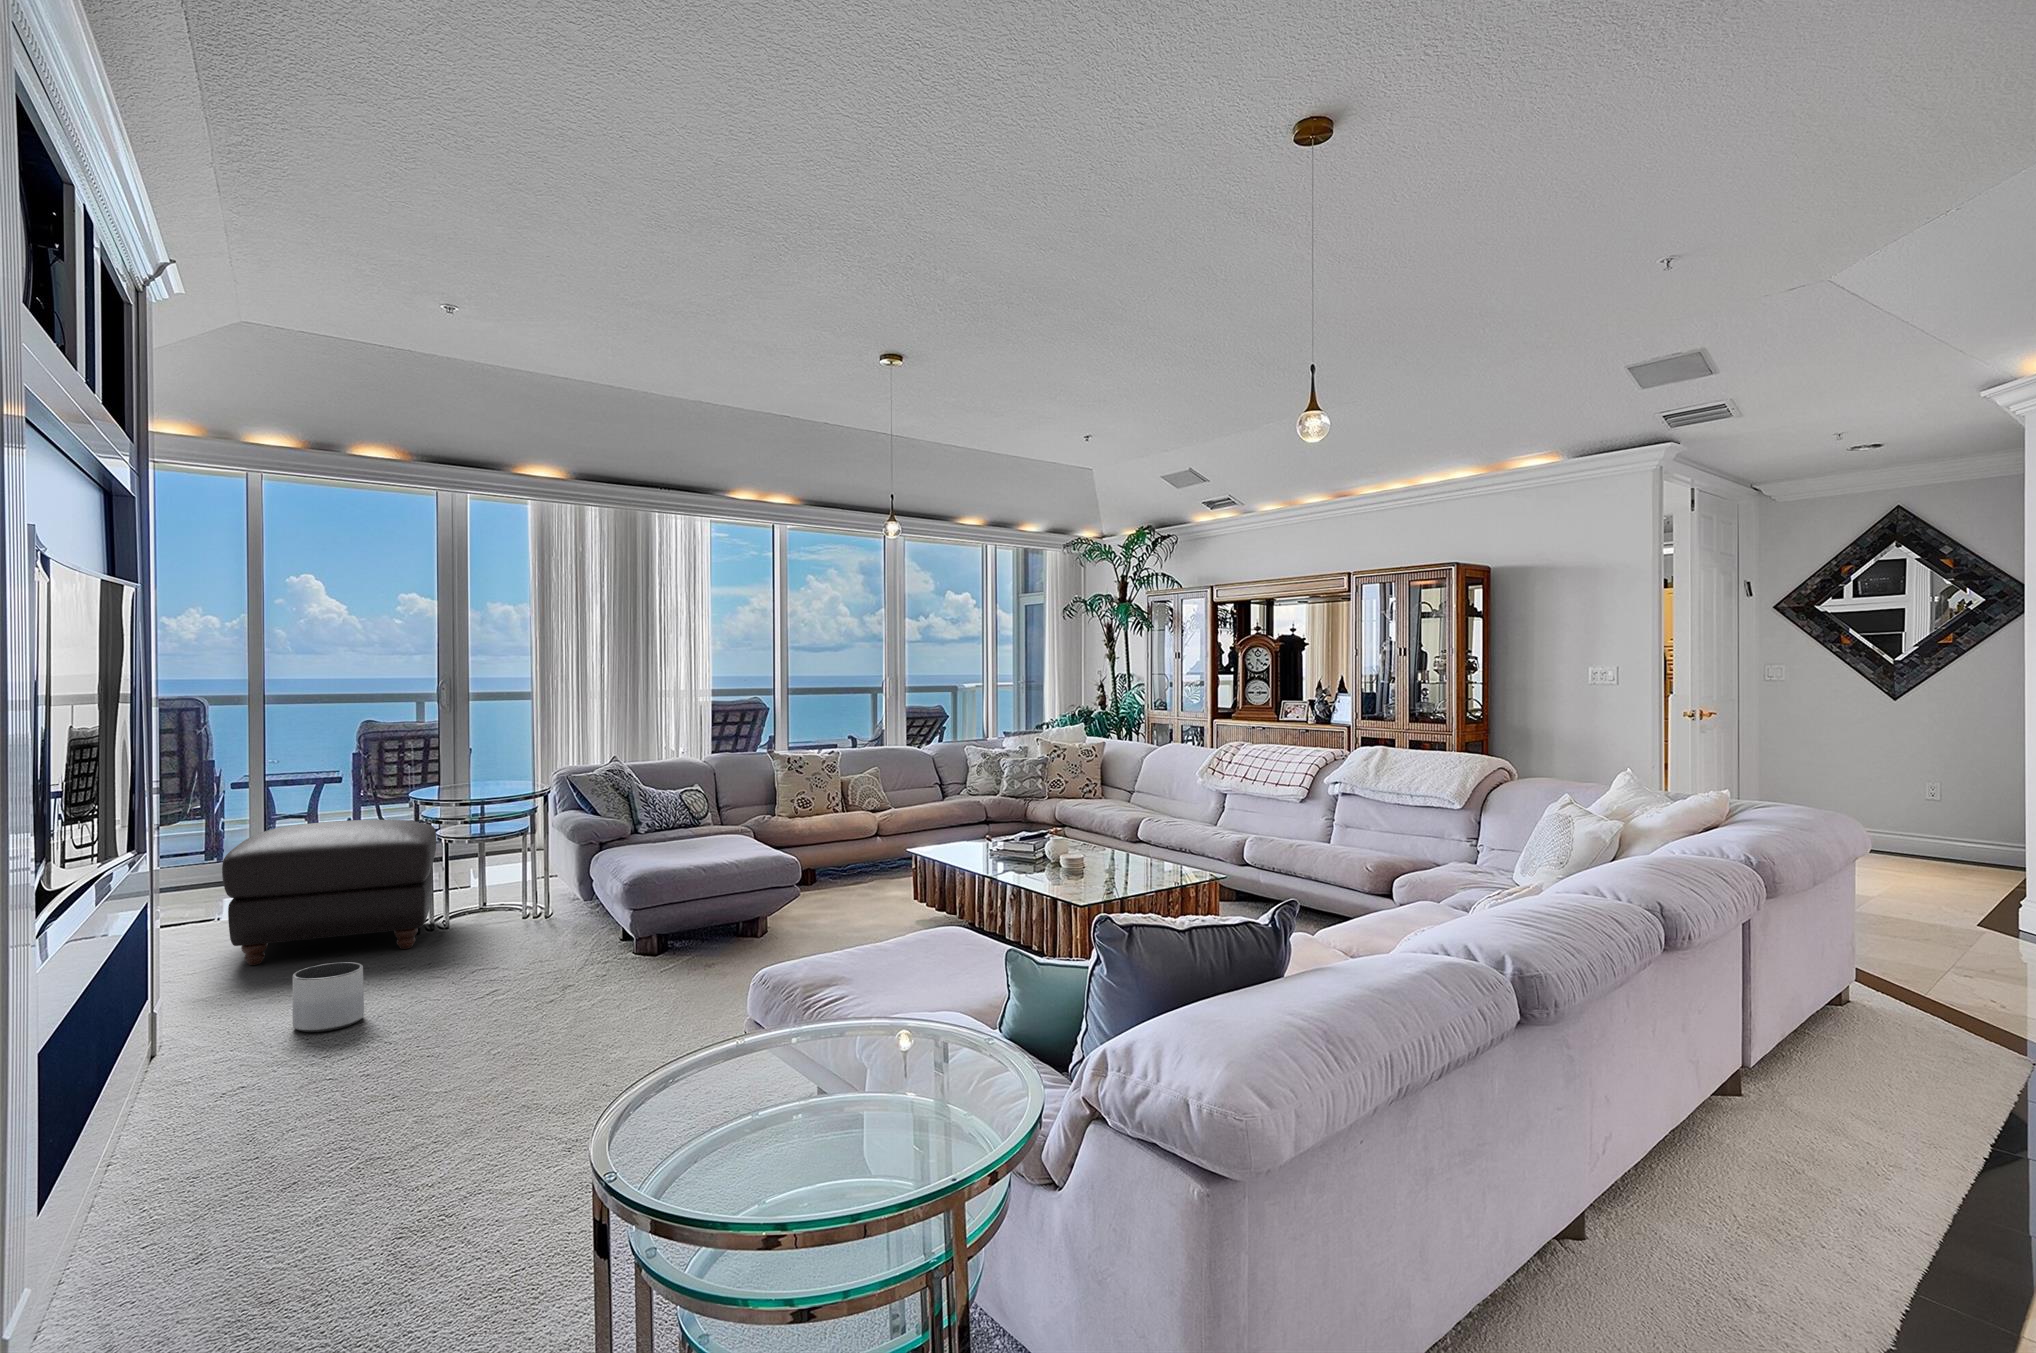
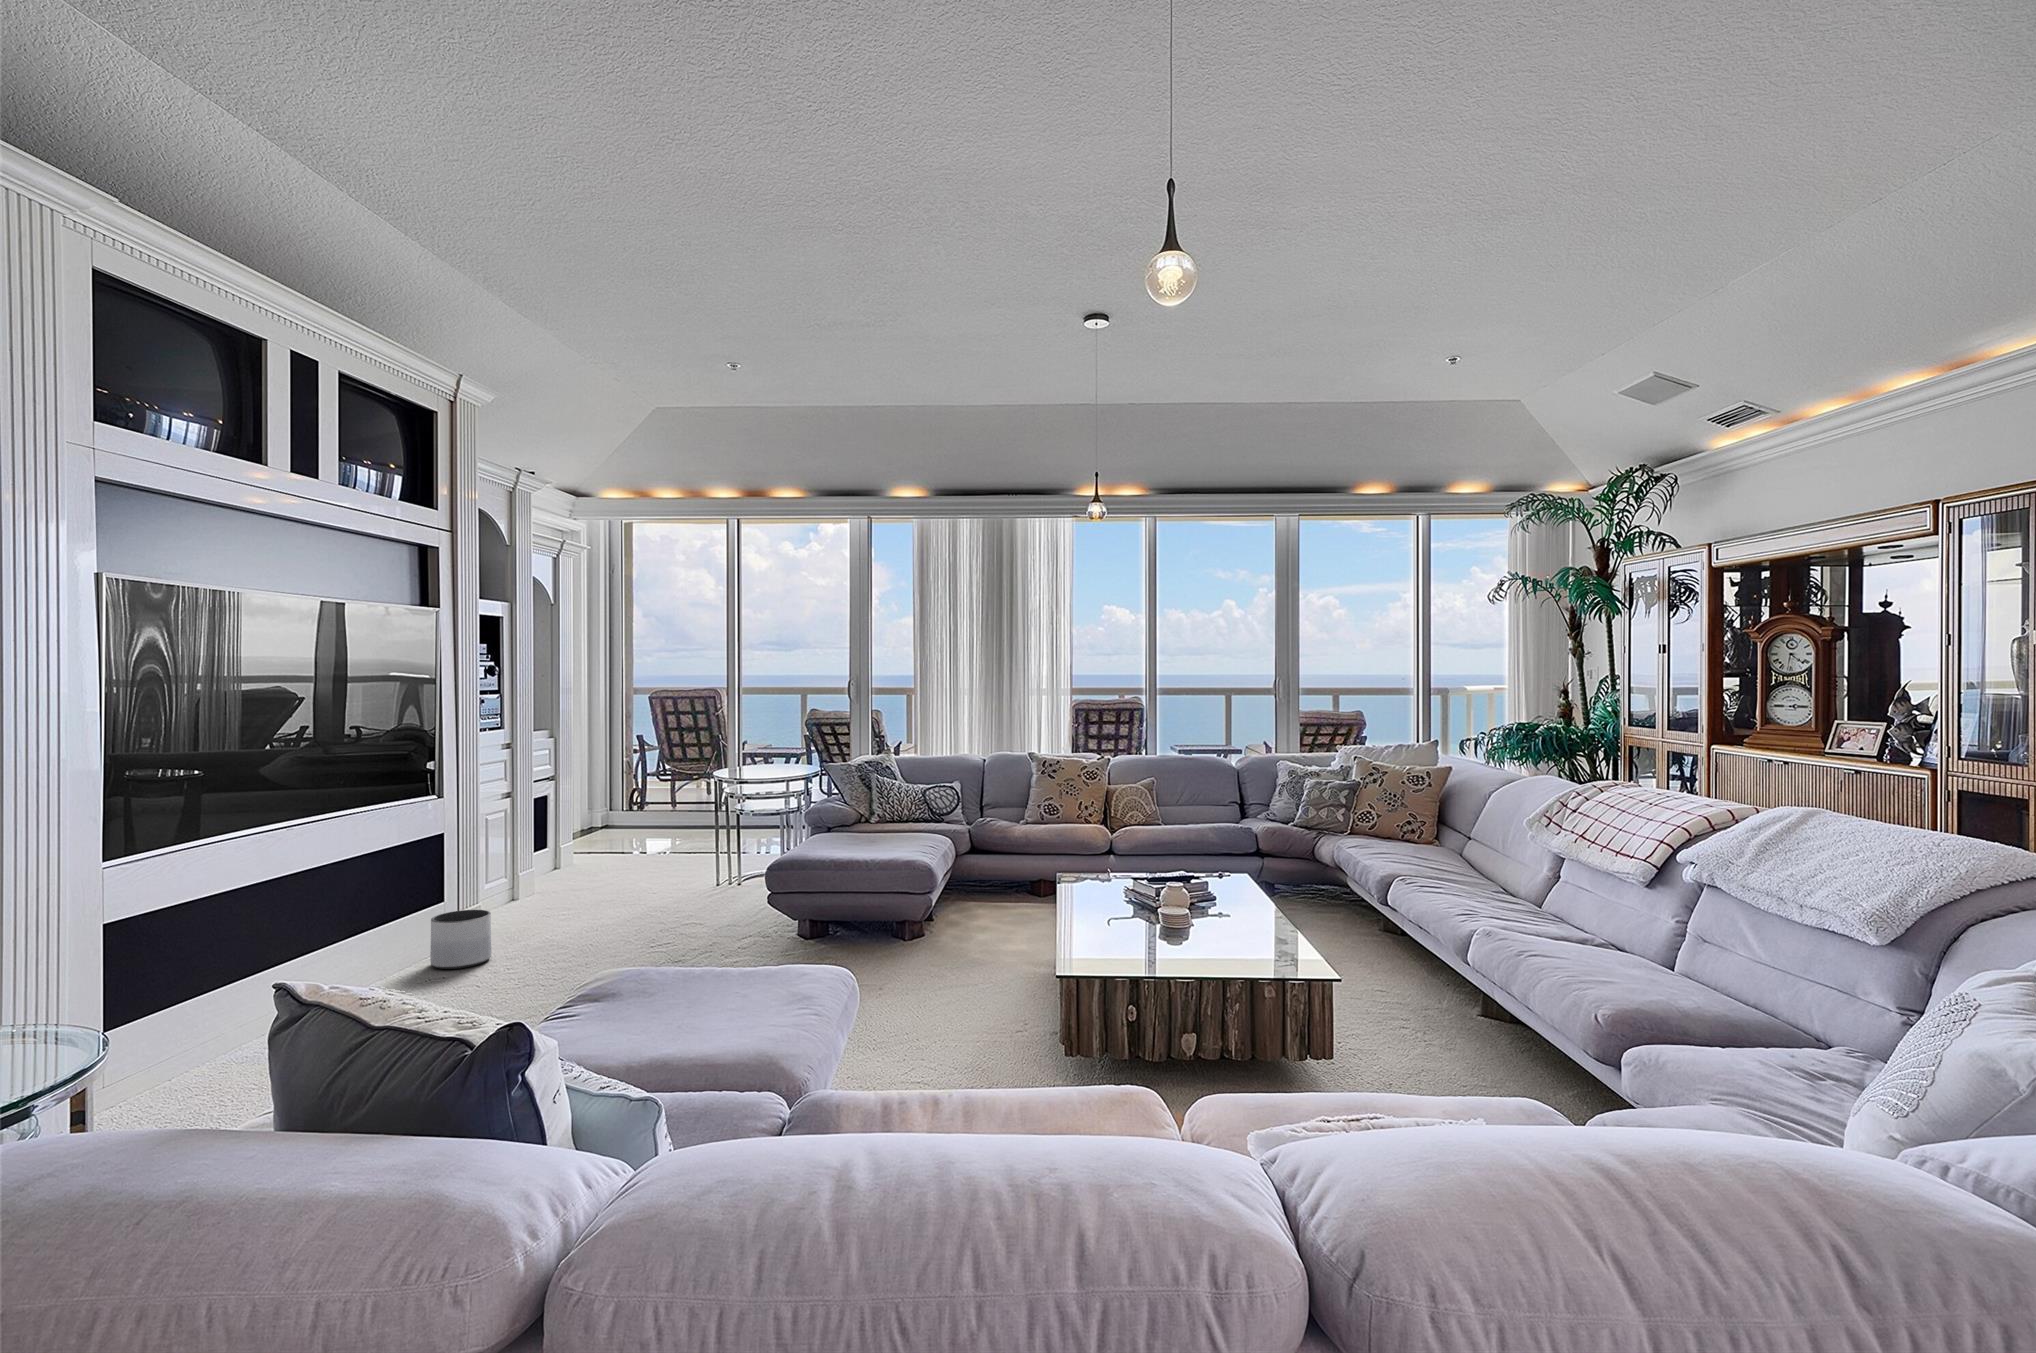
ottoman: present [222,820,436,965] -> none [524,789,718,906]

